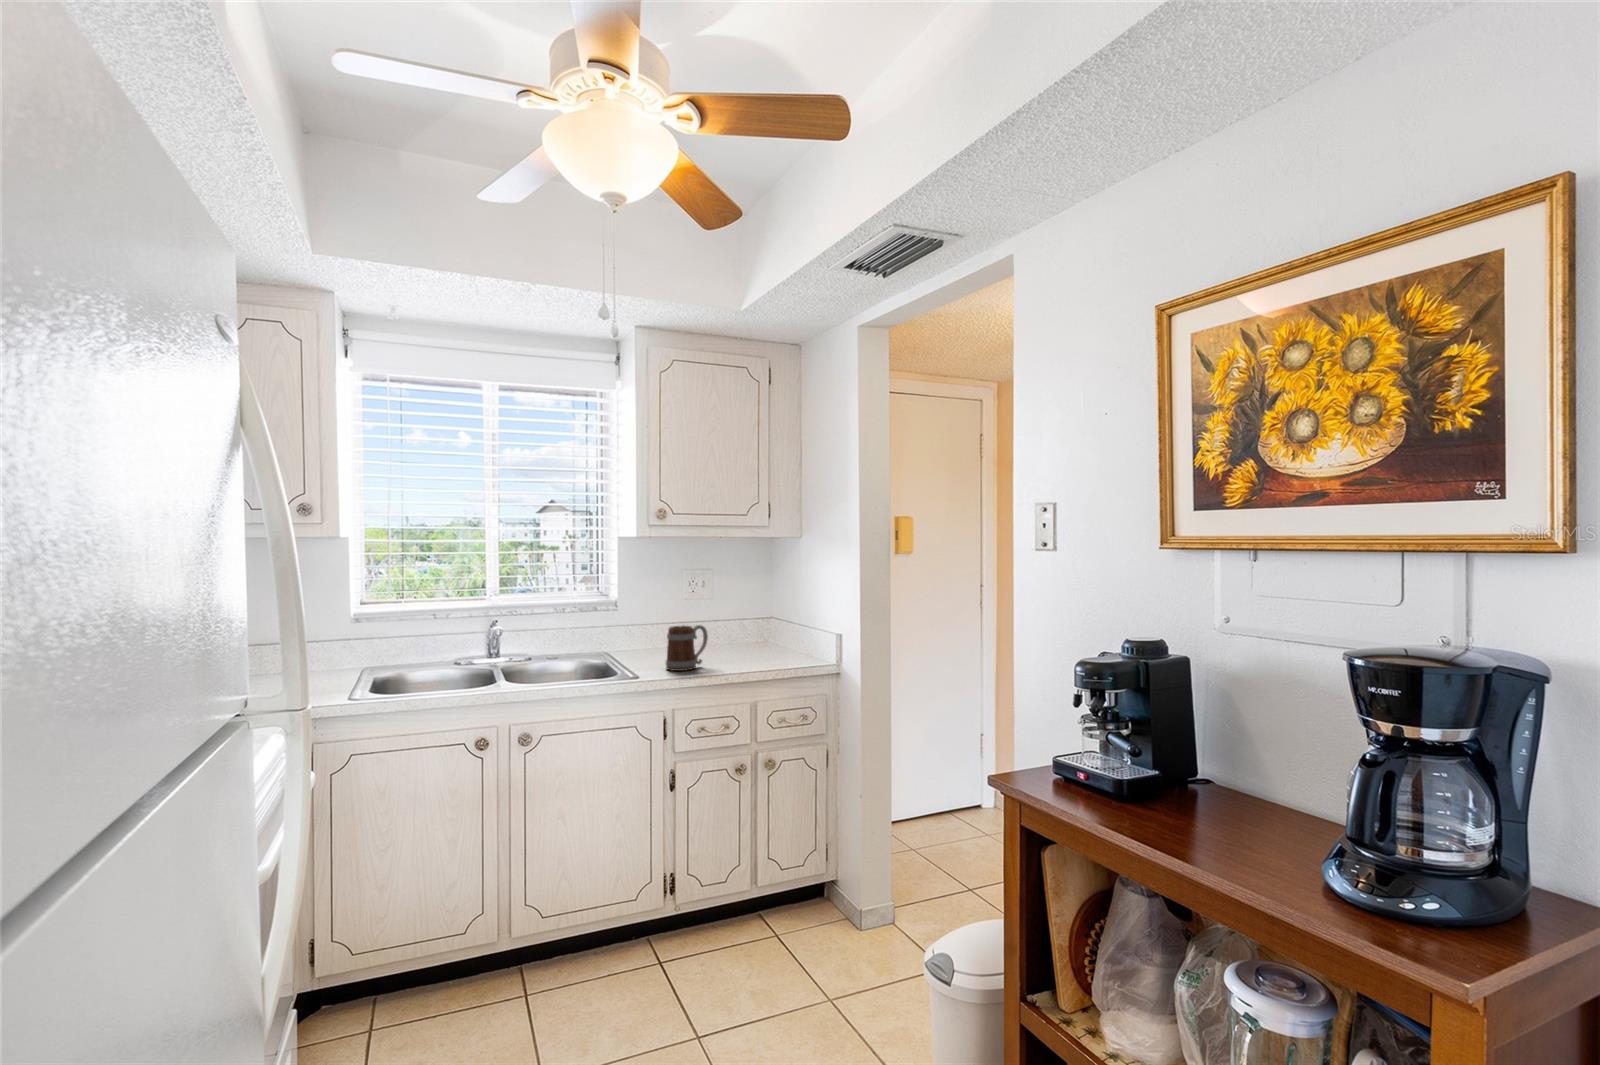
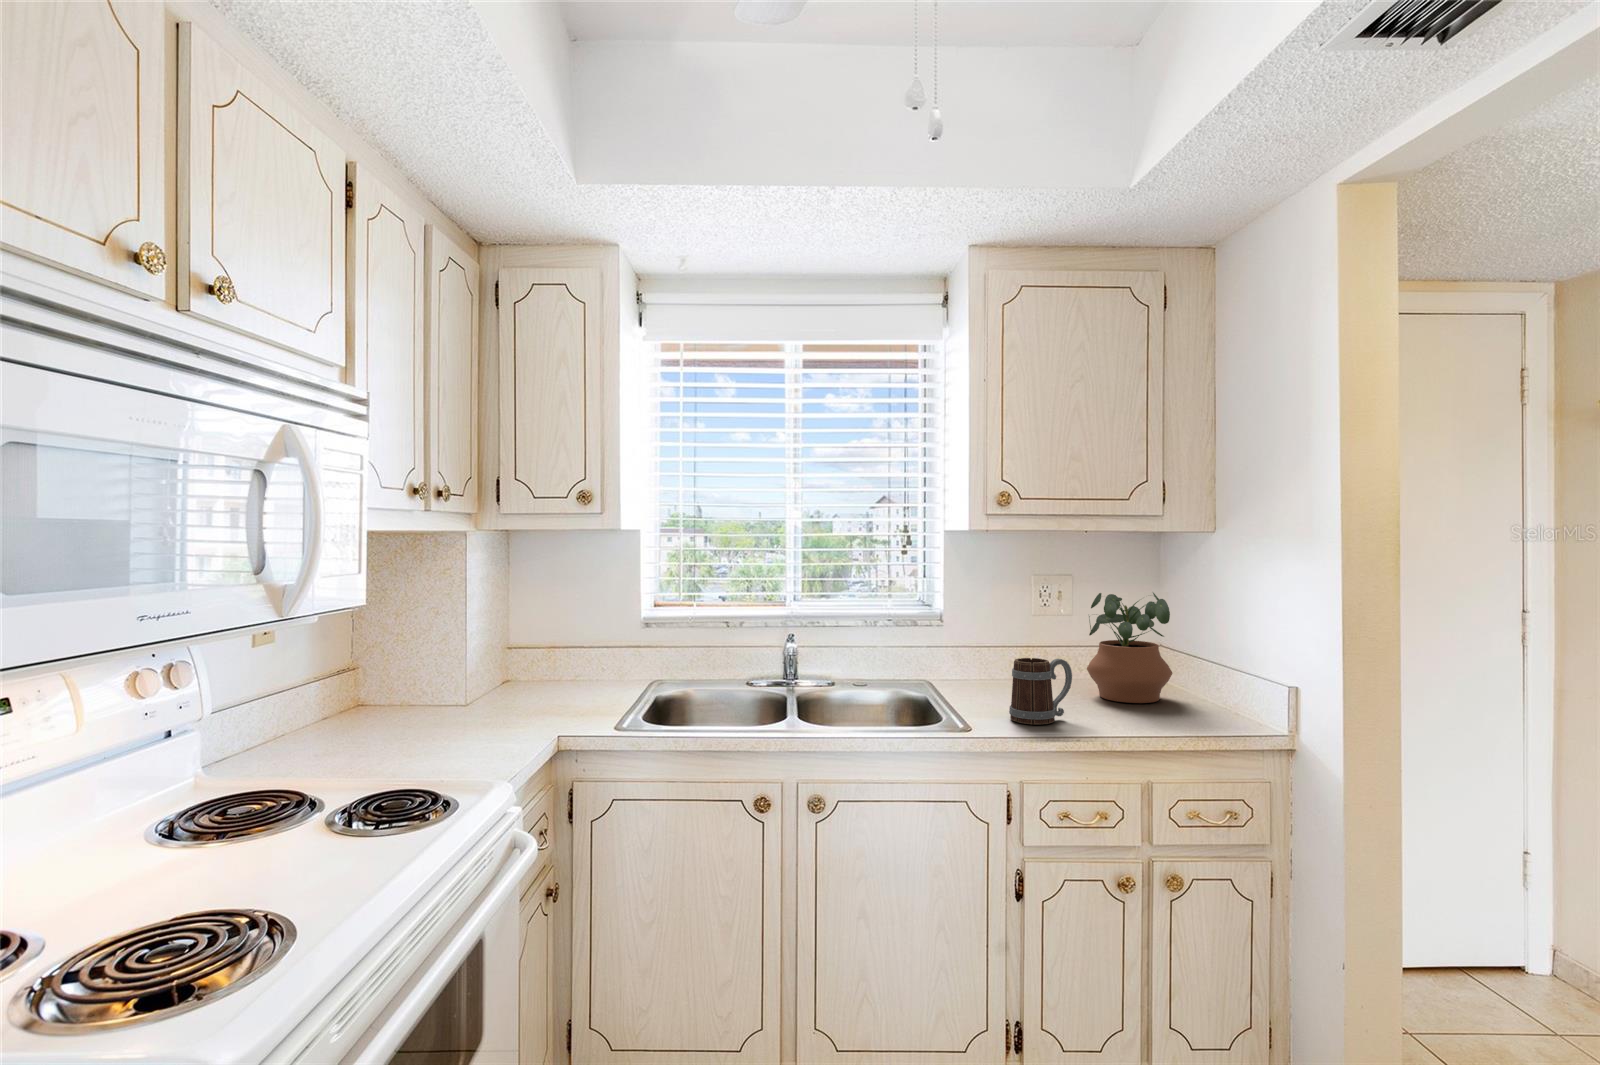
potted plant: none [720,577,775,654] -> present [1087,593,1172,703]

